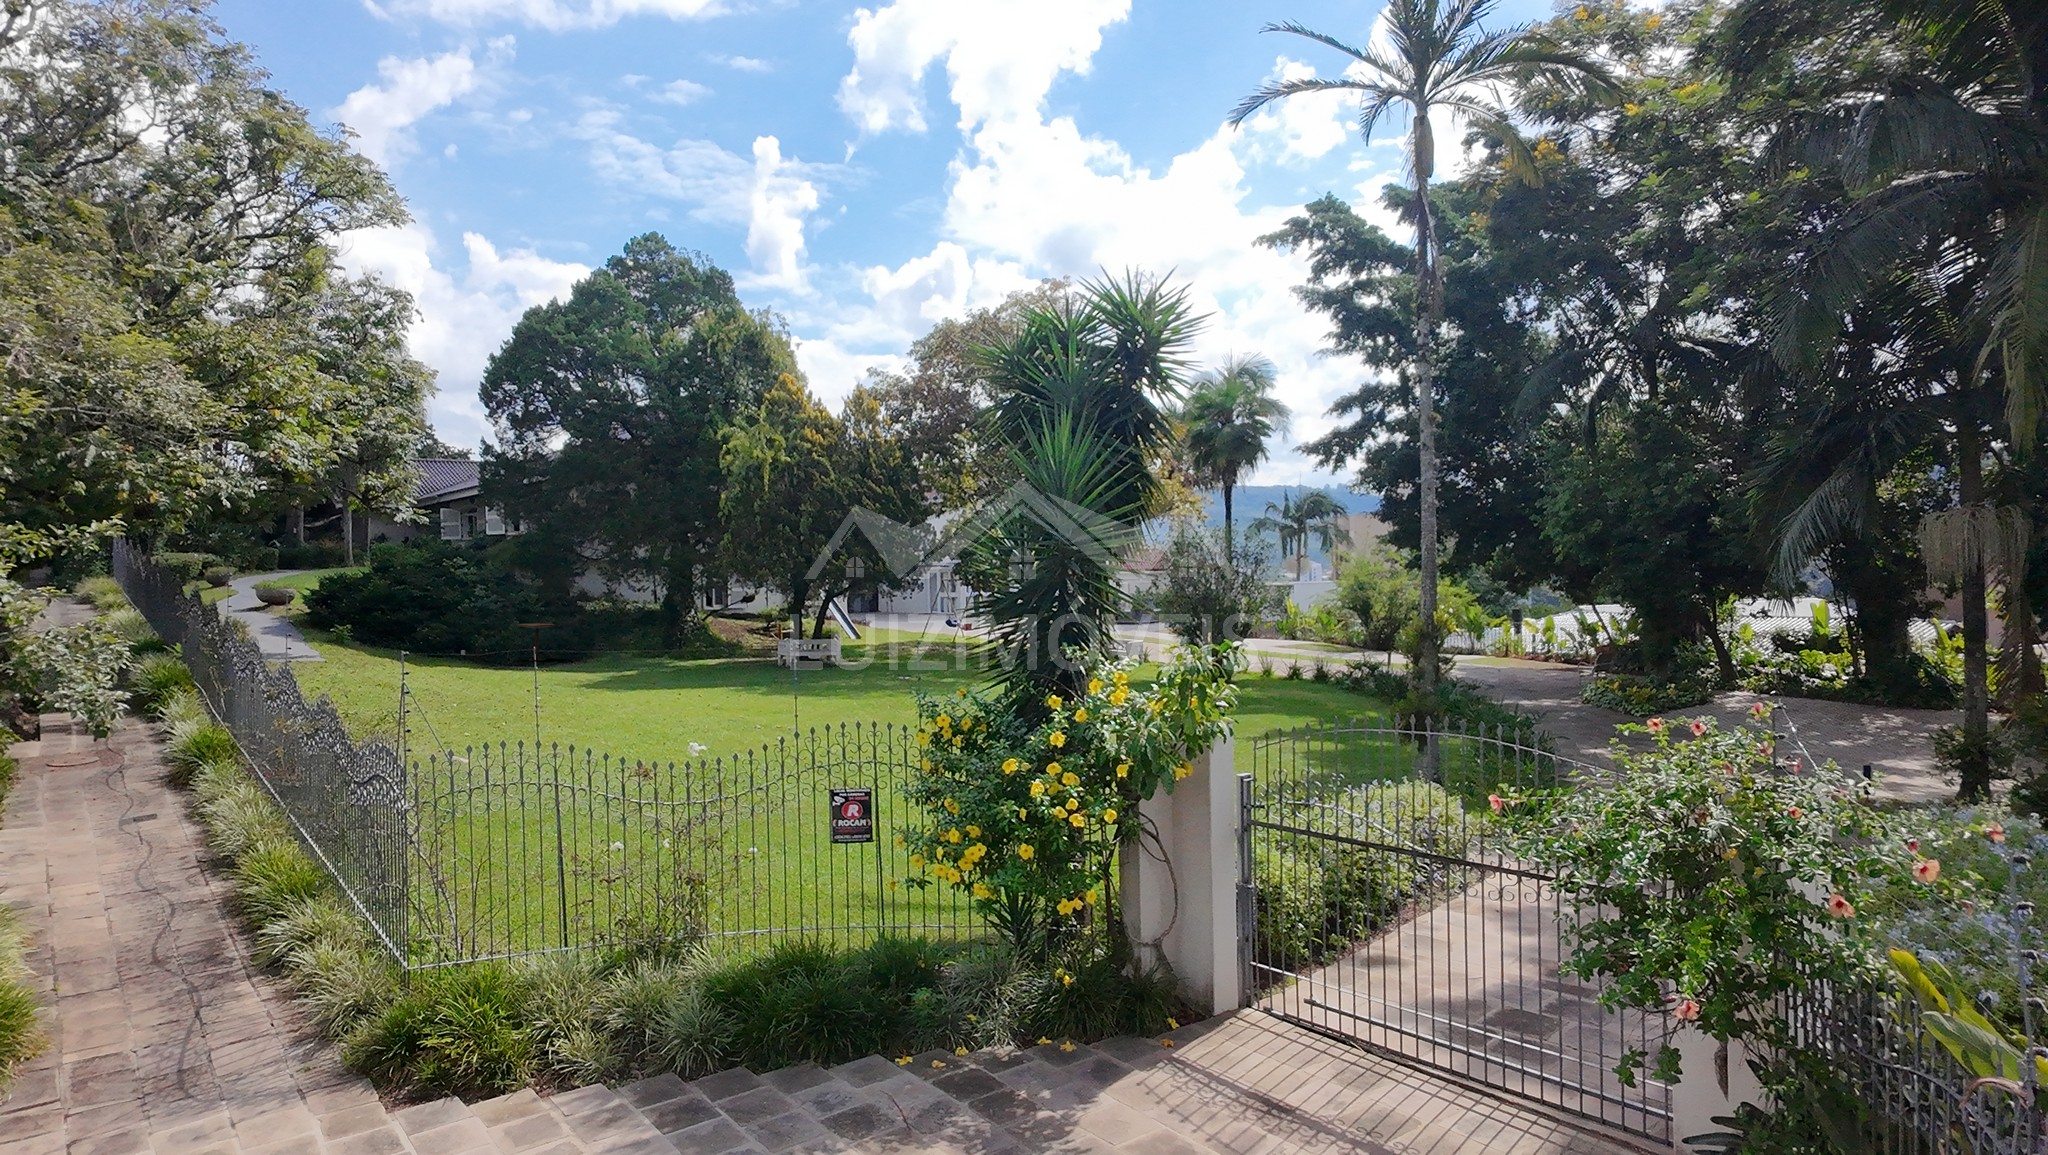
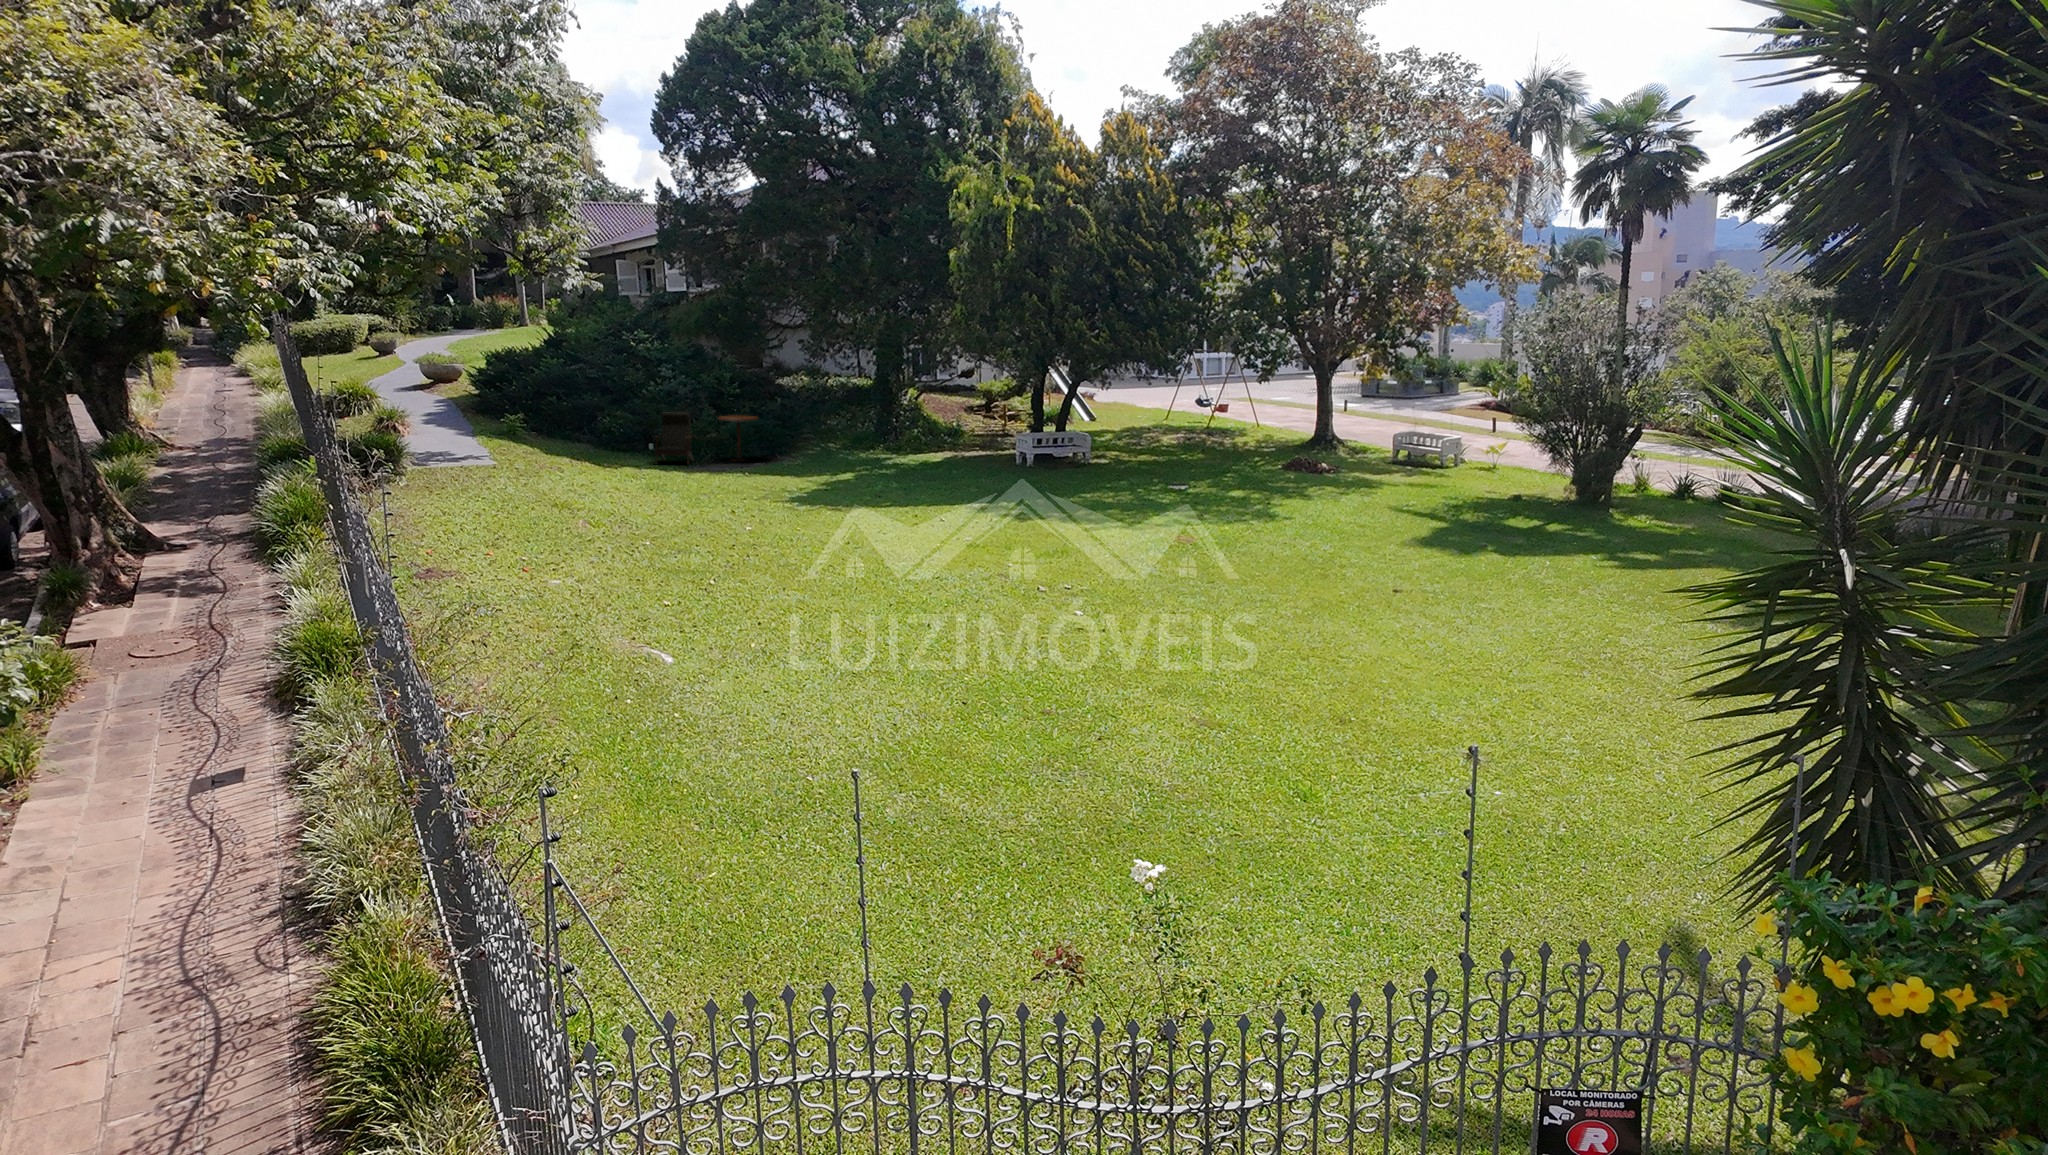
lounge chair: none [461,620,497,663] -> present [655,413,693,463]

